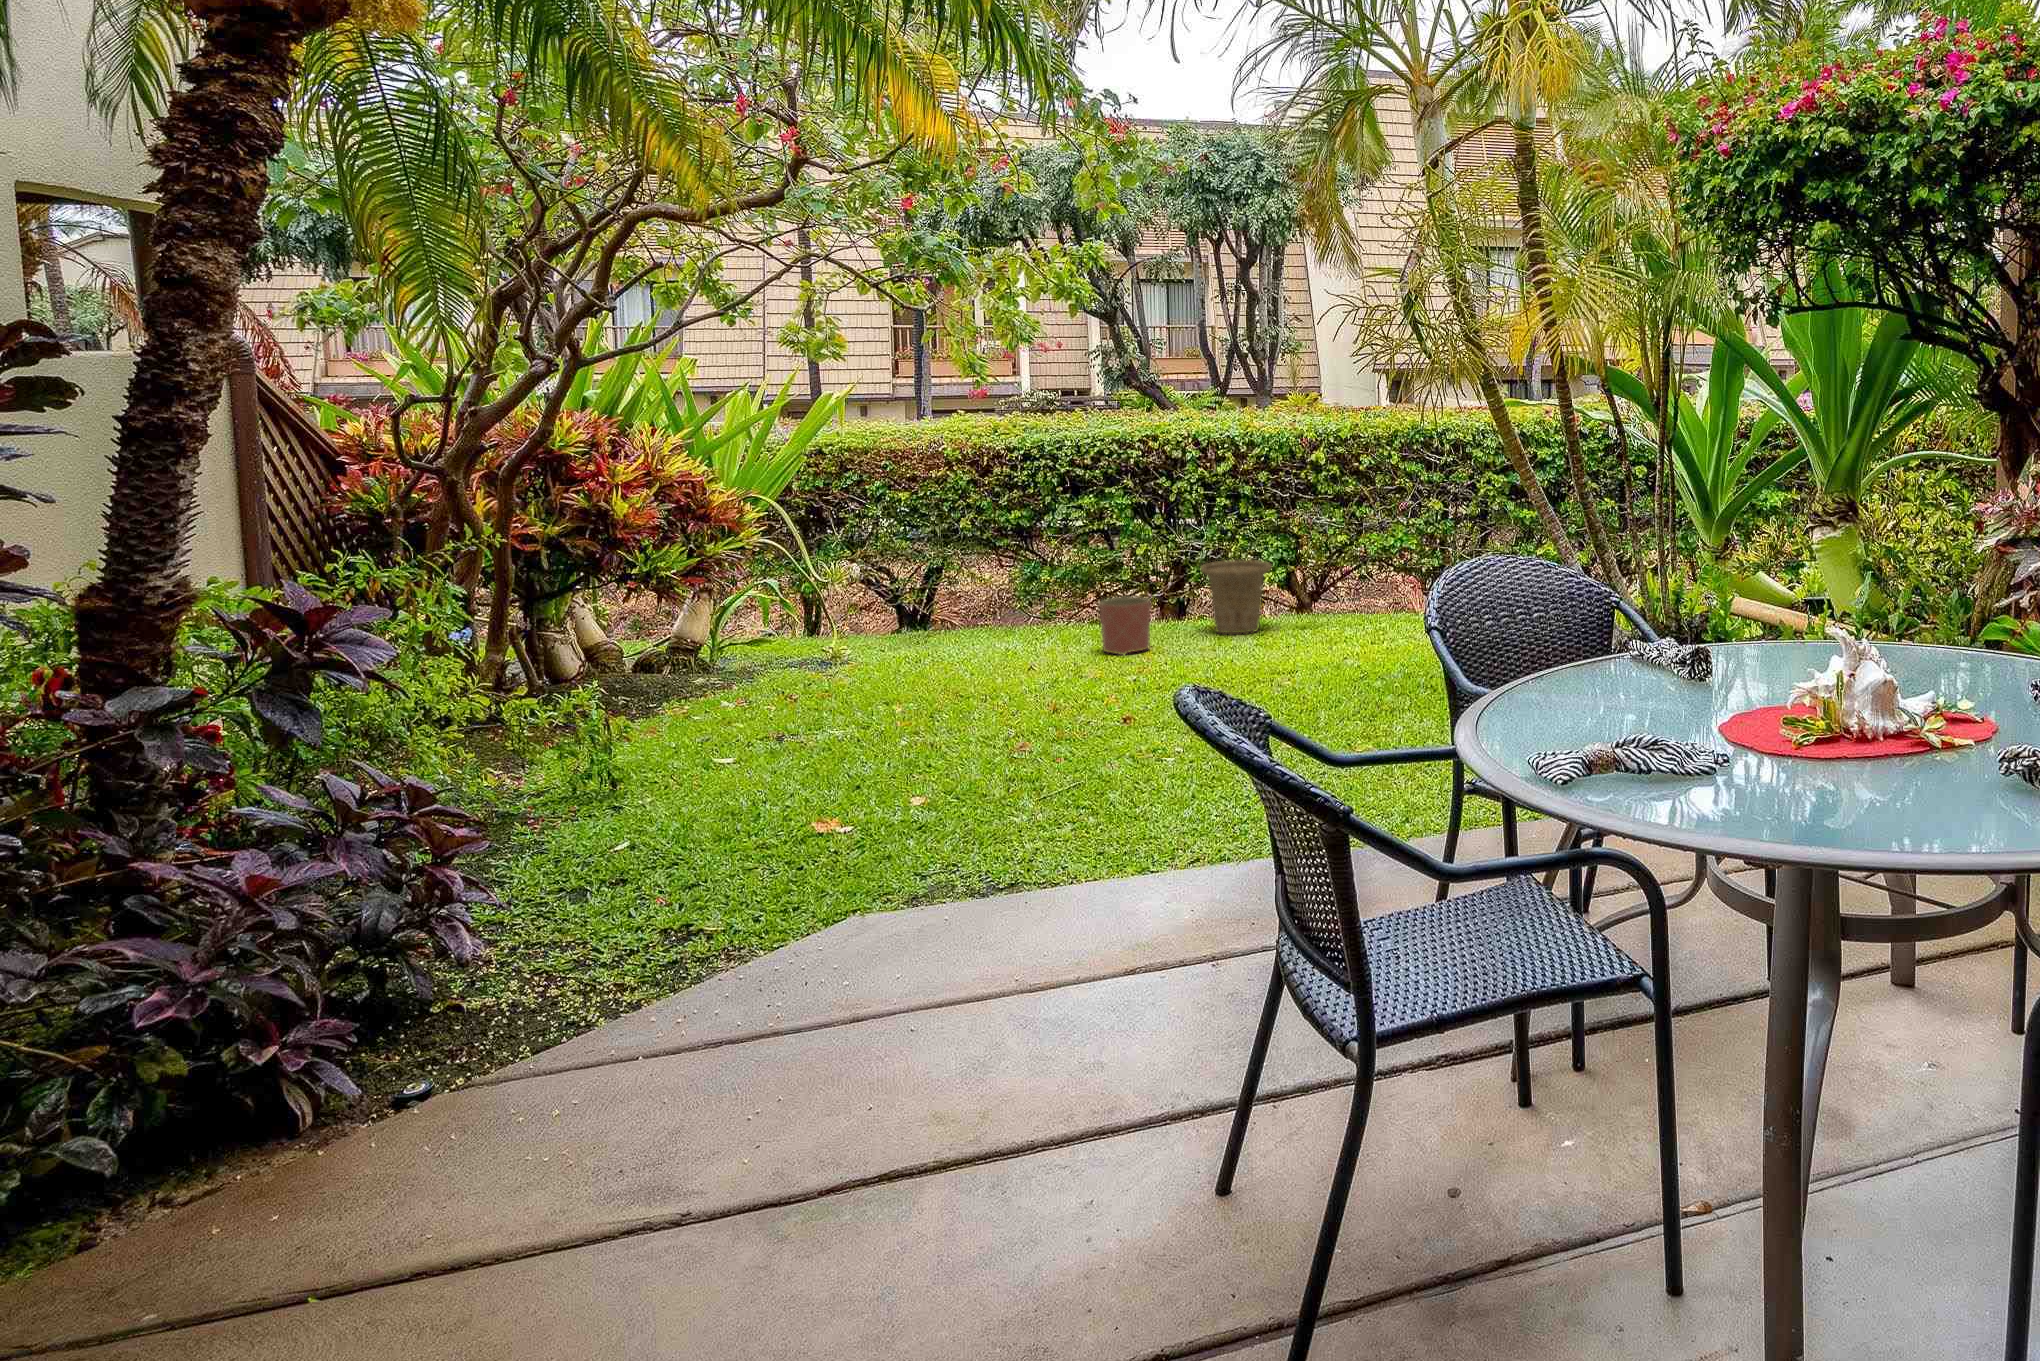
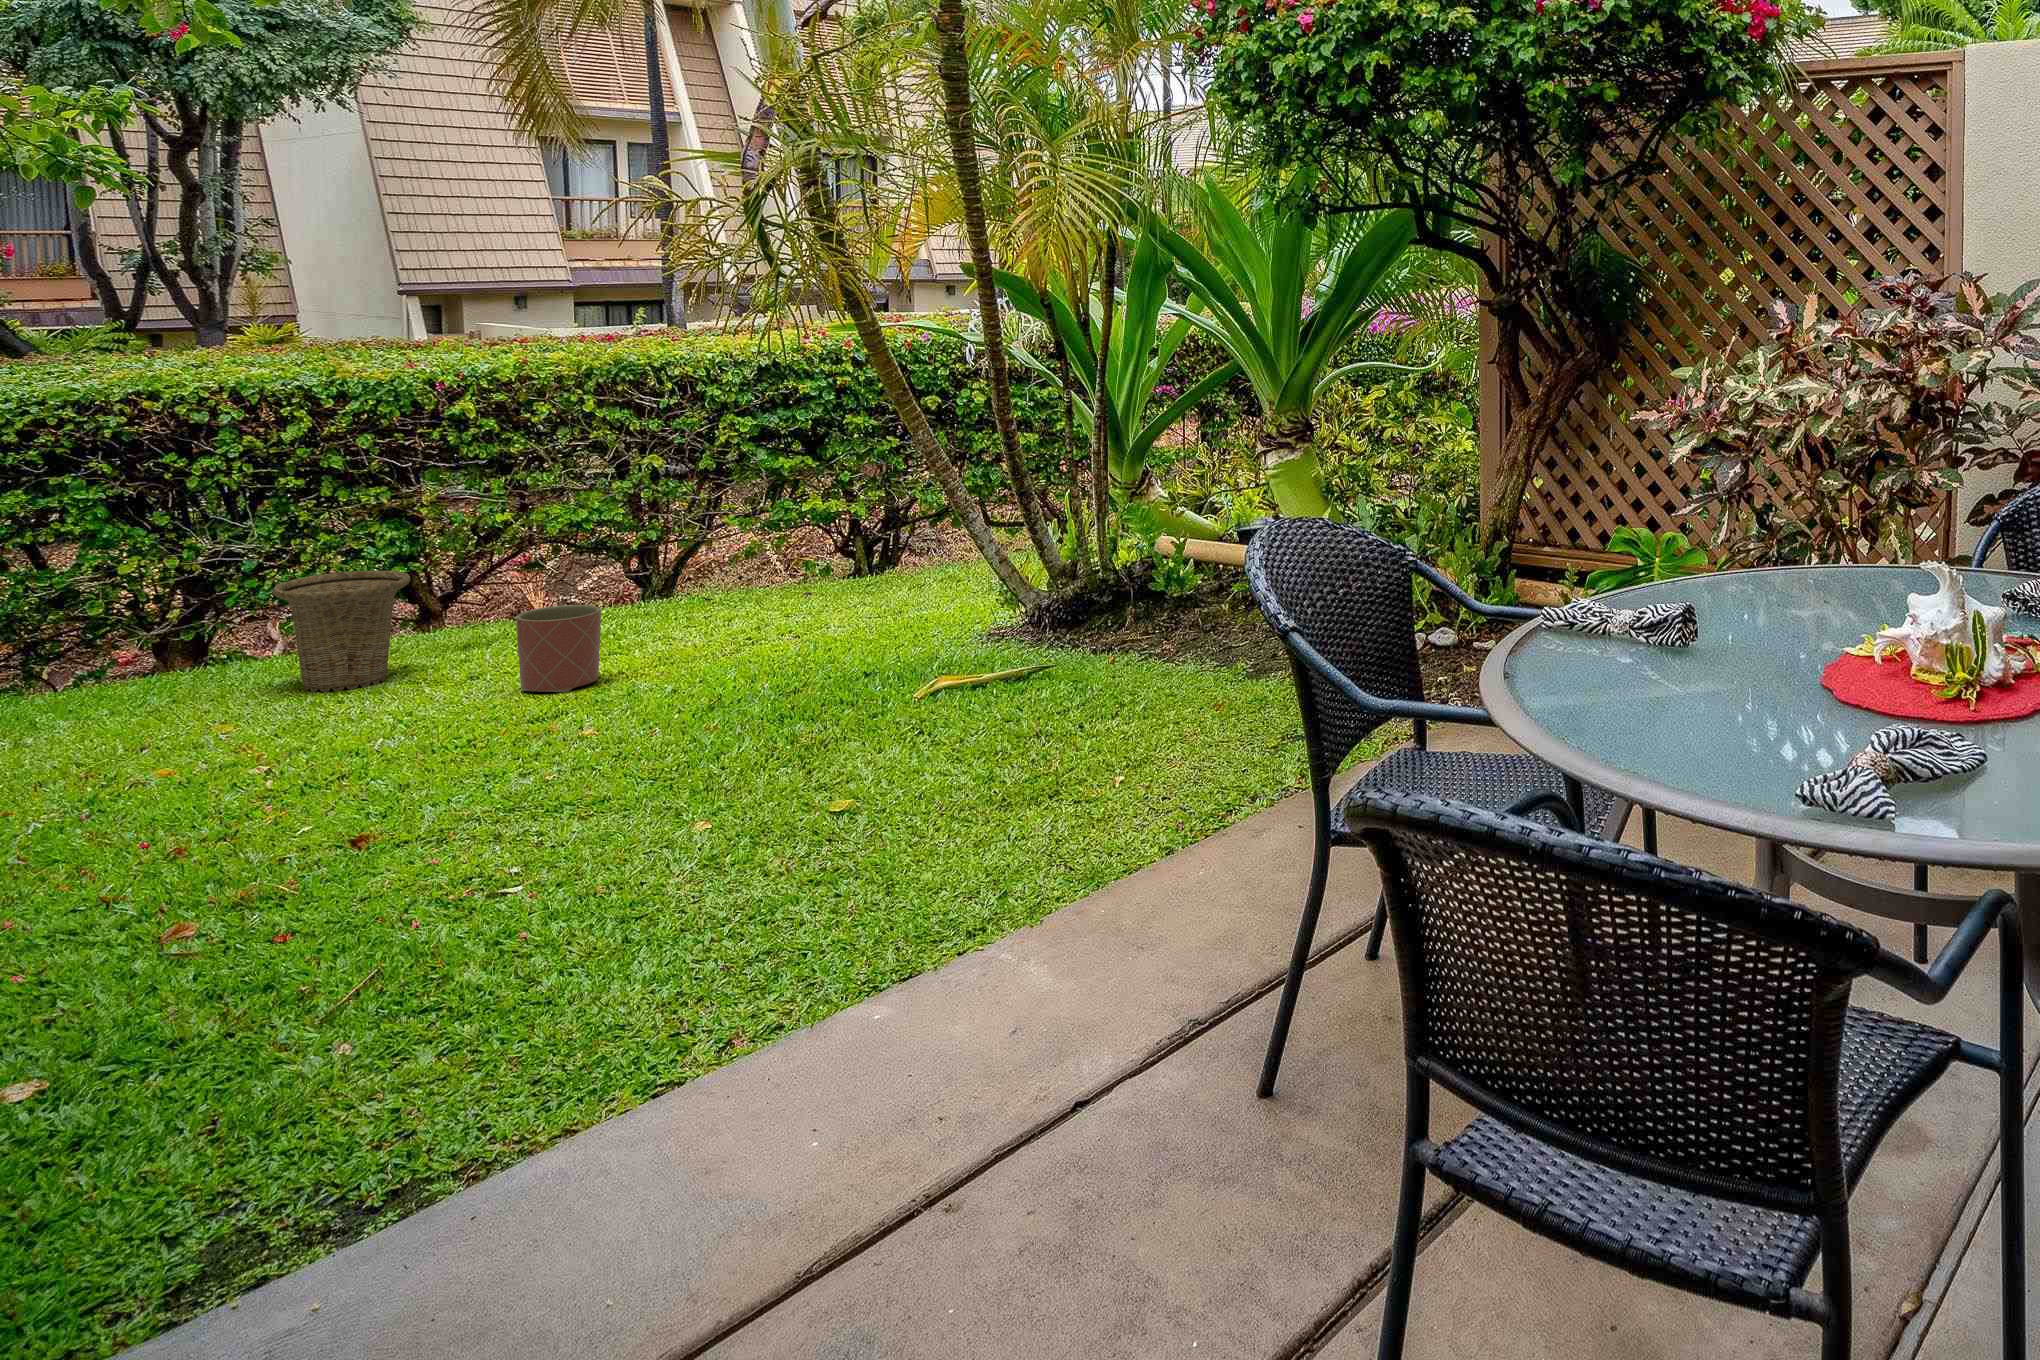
planter: present [1100,596,1151,655] -> present [516,605,601,693]

